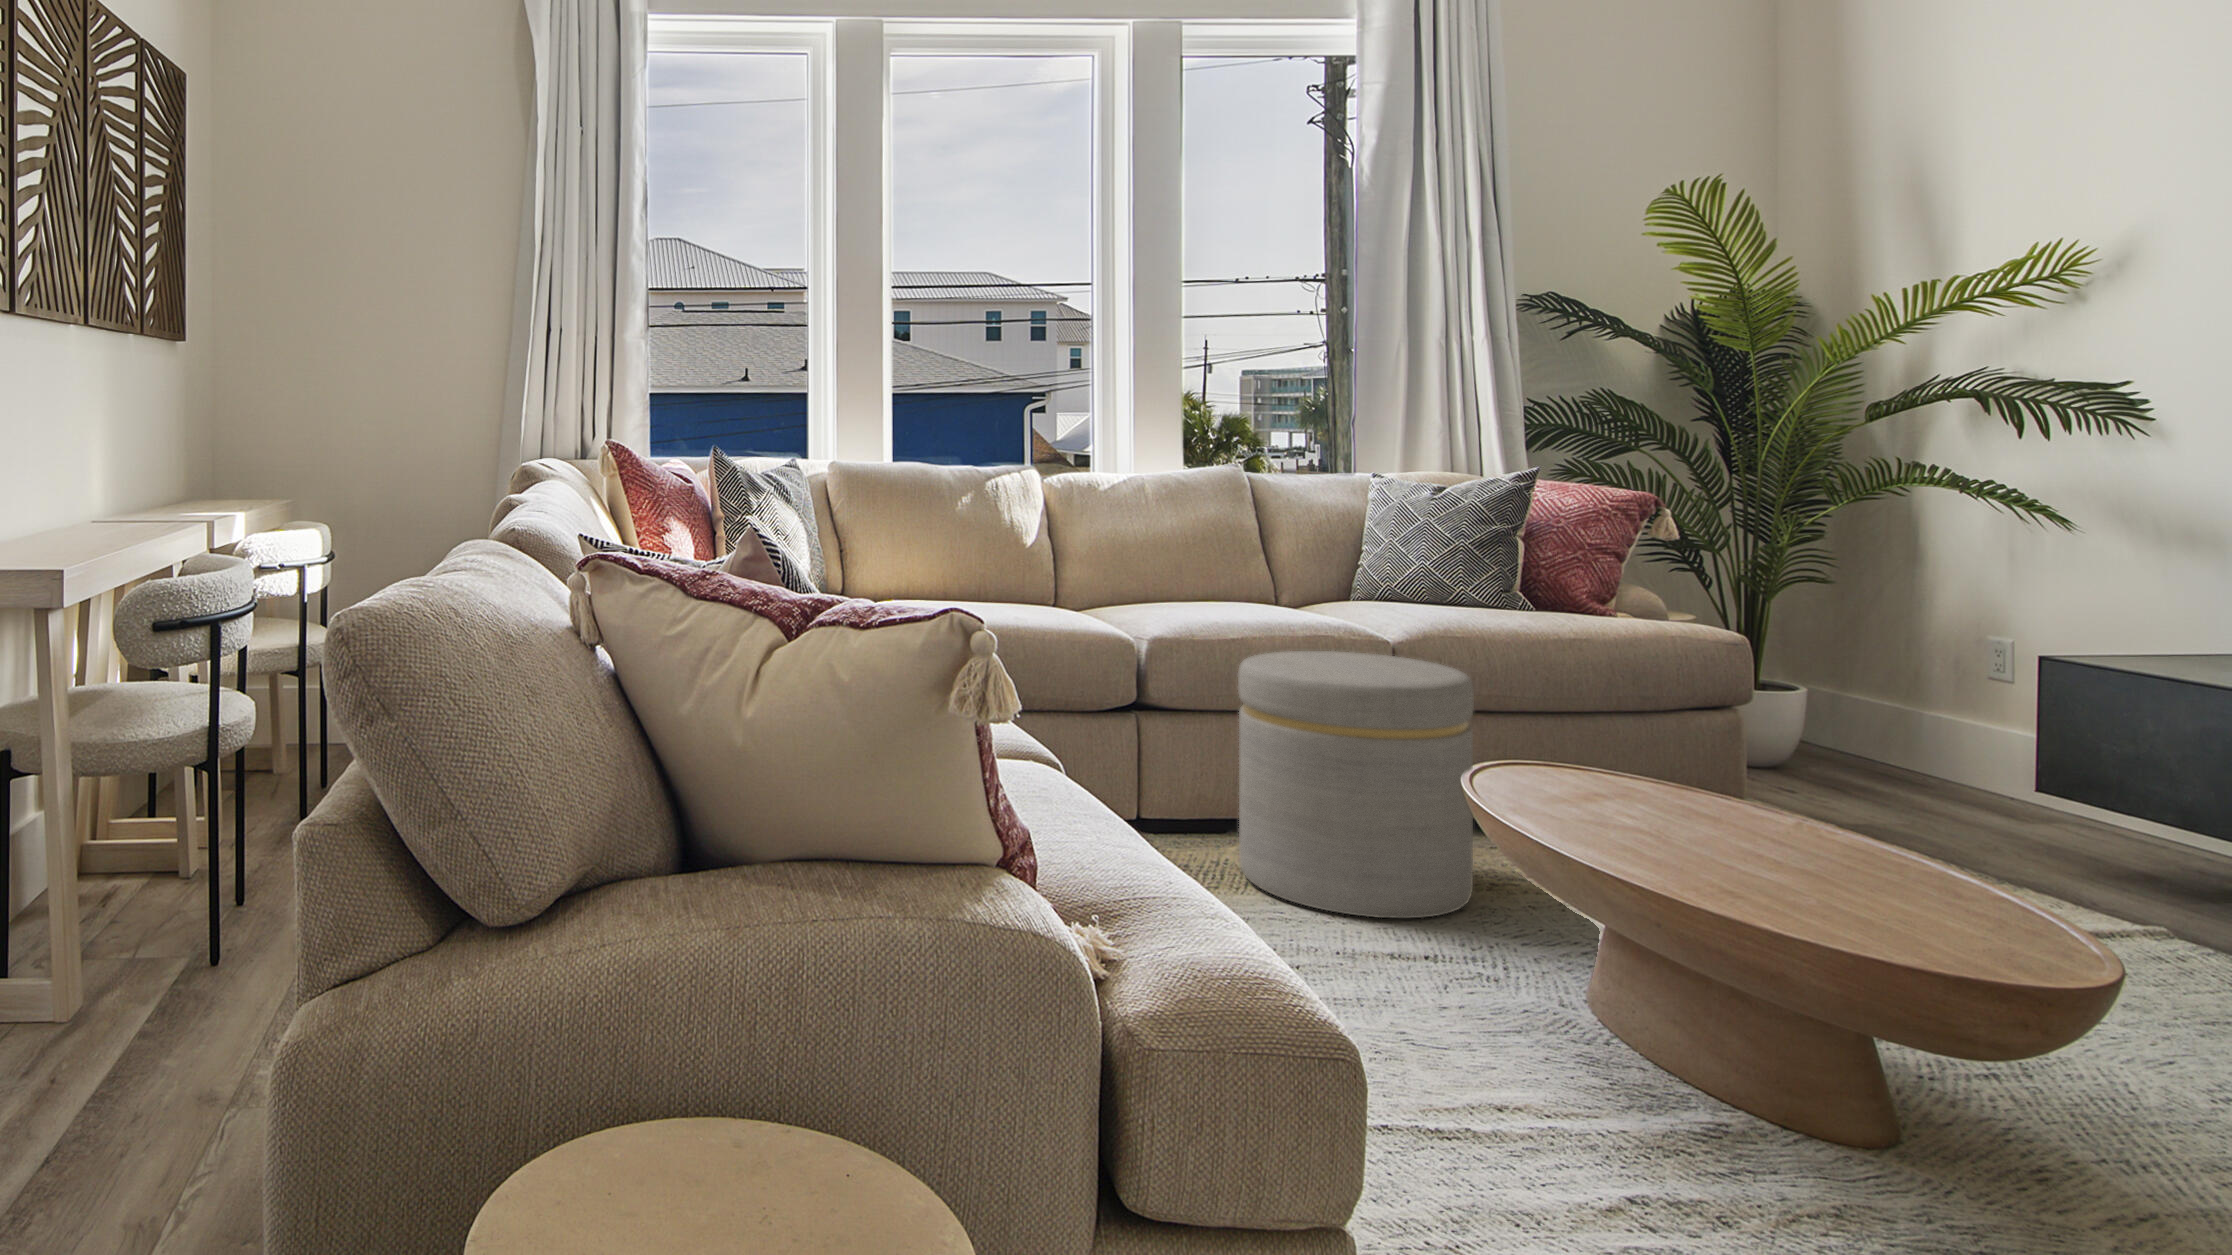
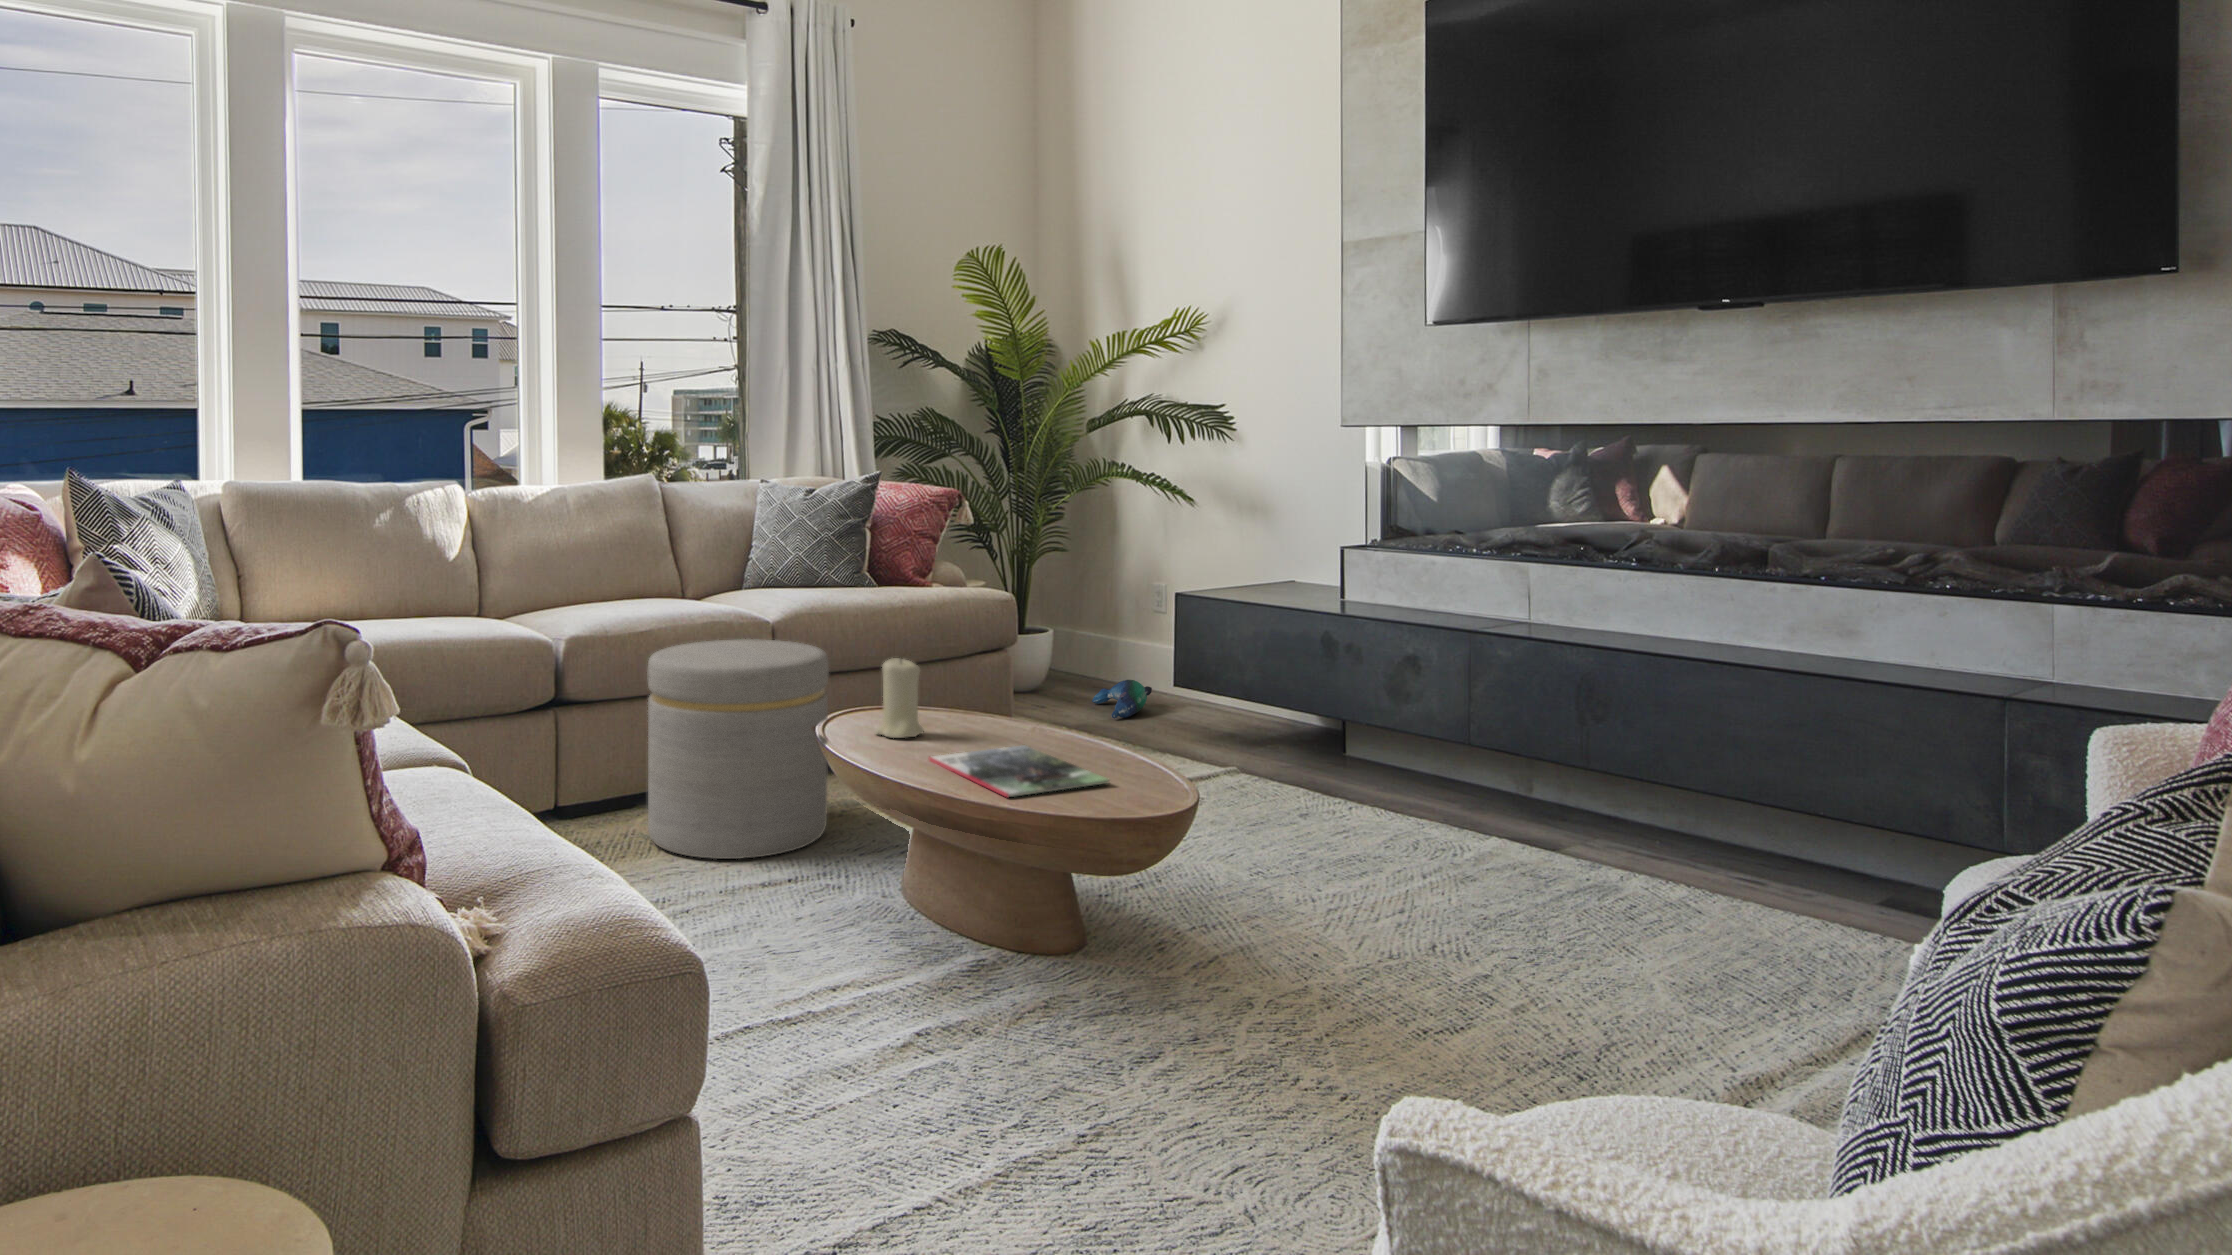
candle: none [1543,687,1621,797] -> present [875,658,924,738]
plush toy: none [1879,763,1990,816] -> present [1092,680,1152,718]
magazine: none [1631,826,1963,907] -> present [929,745,1109,797]

